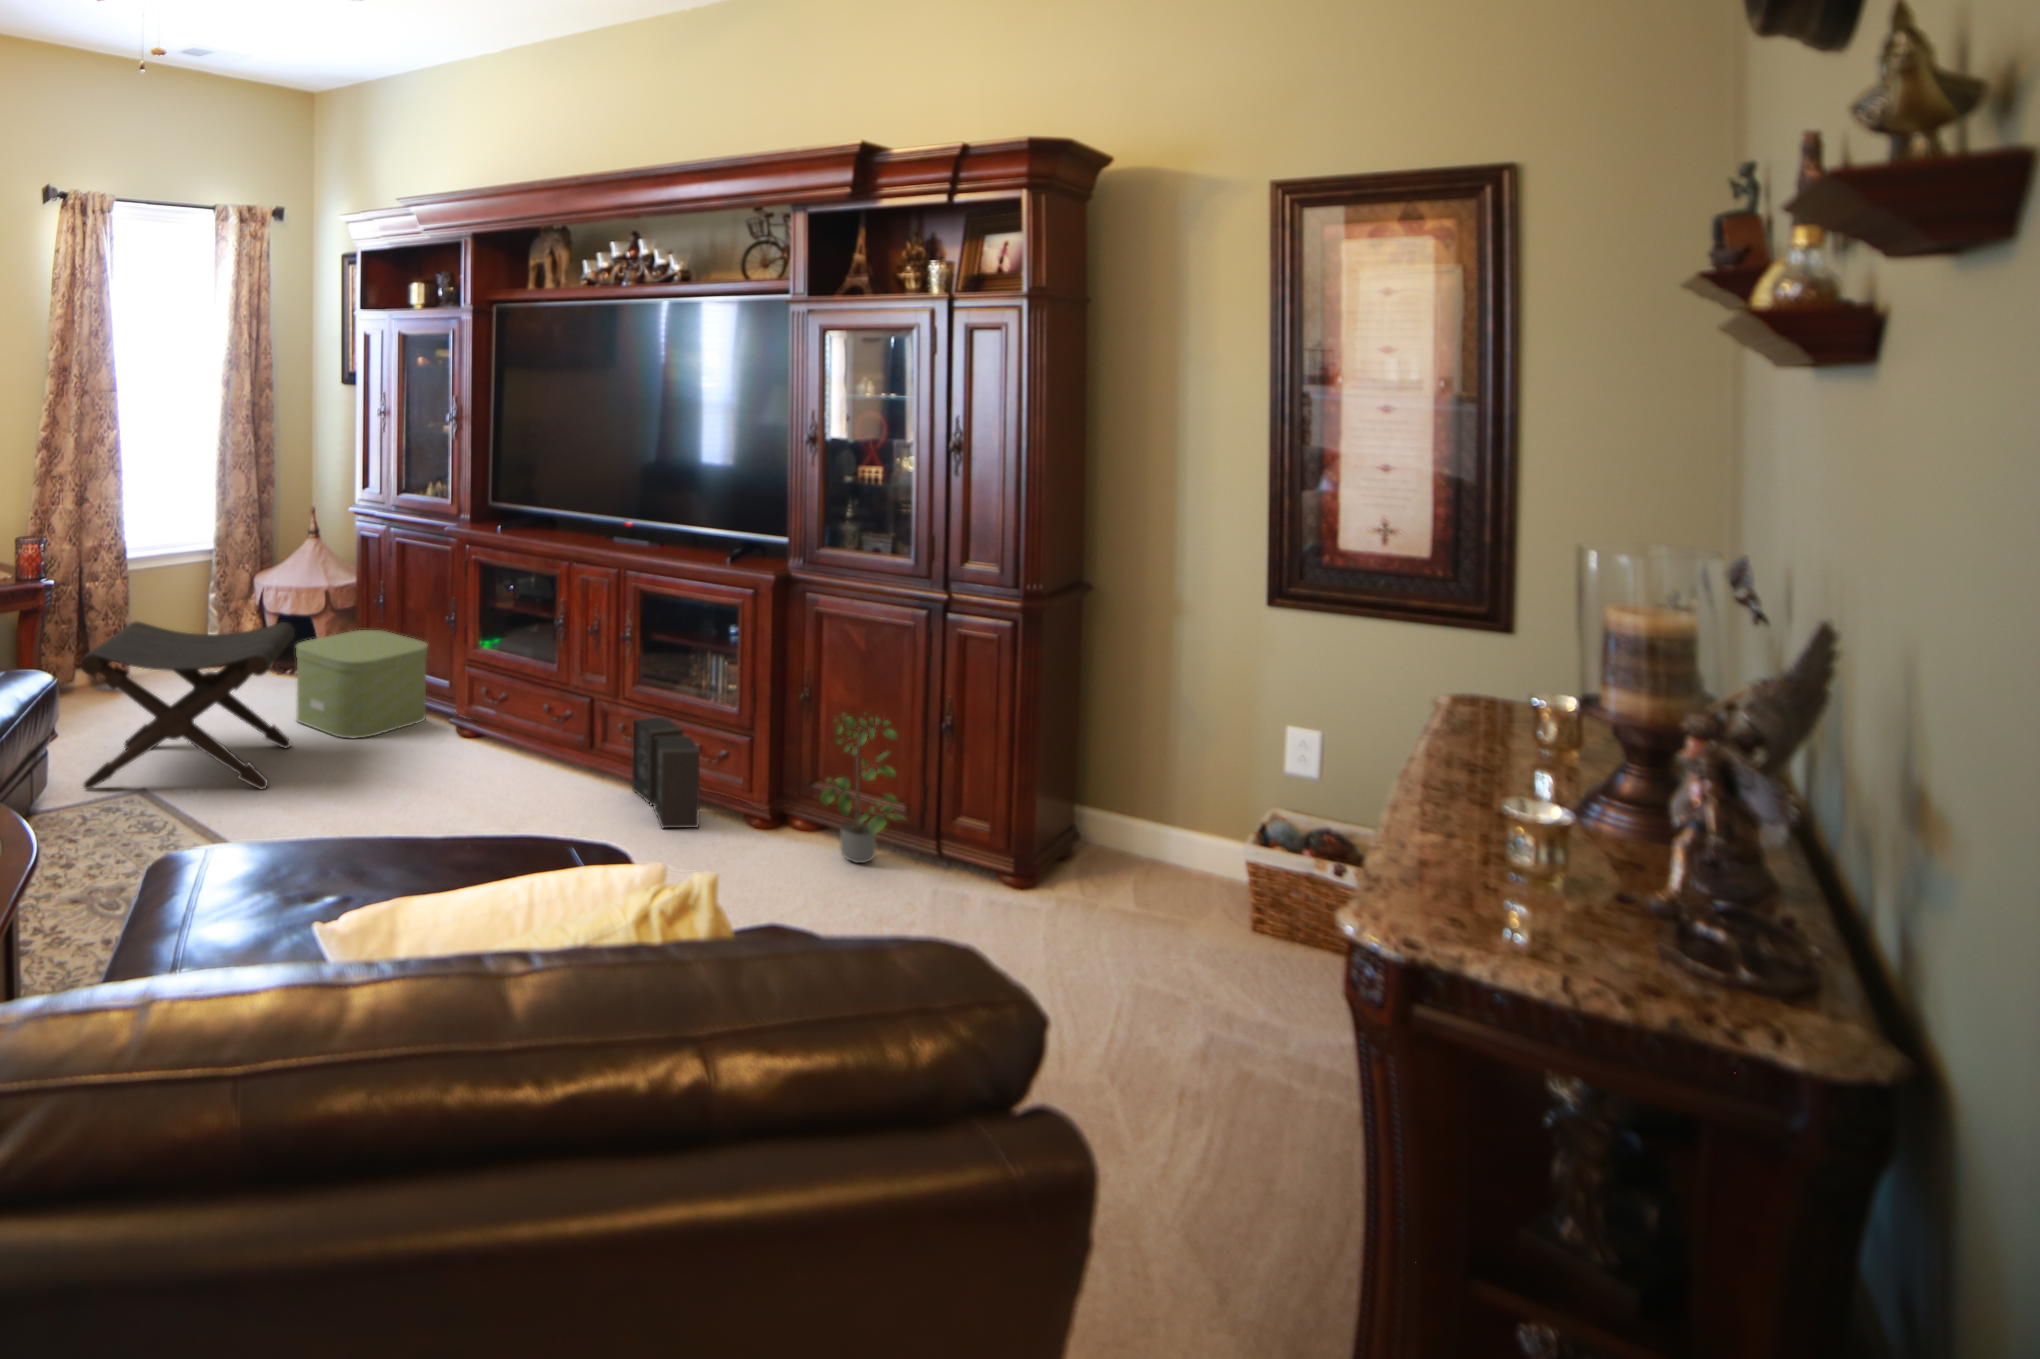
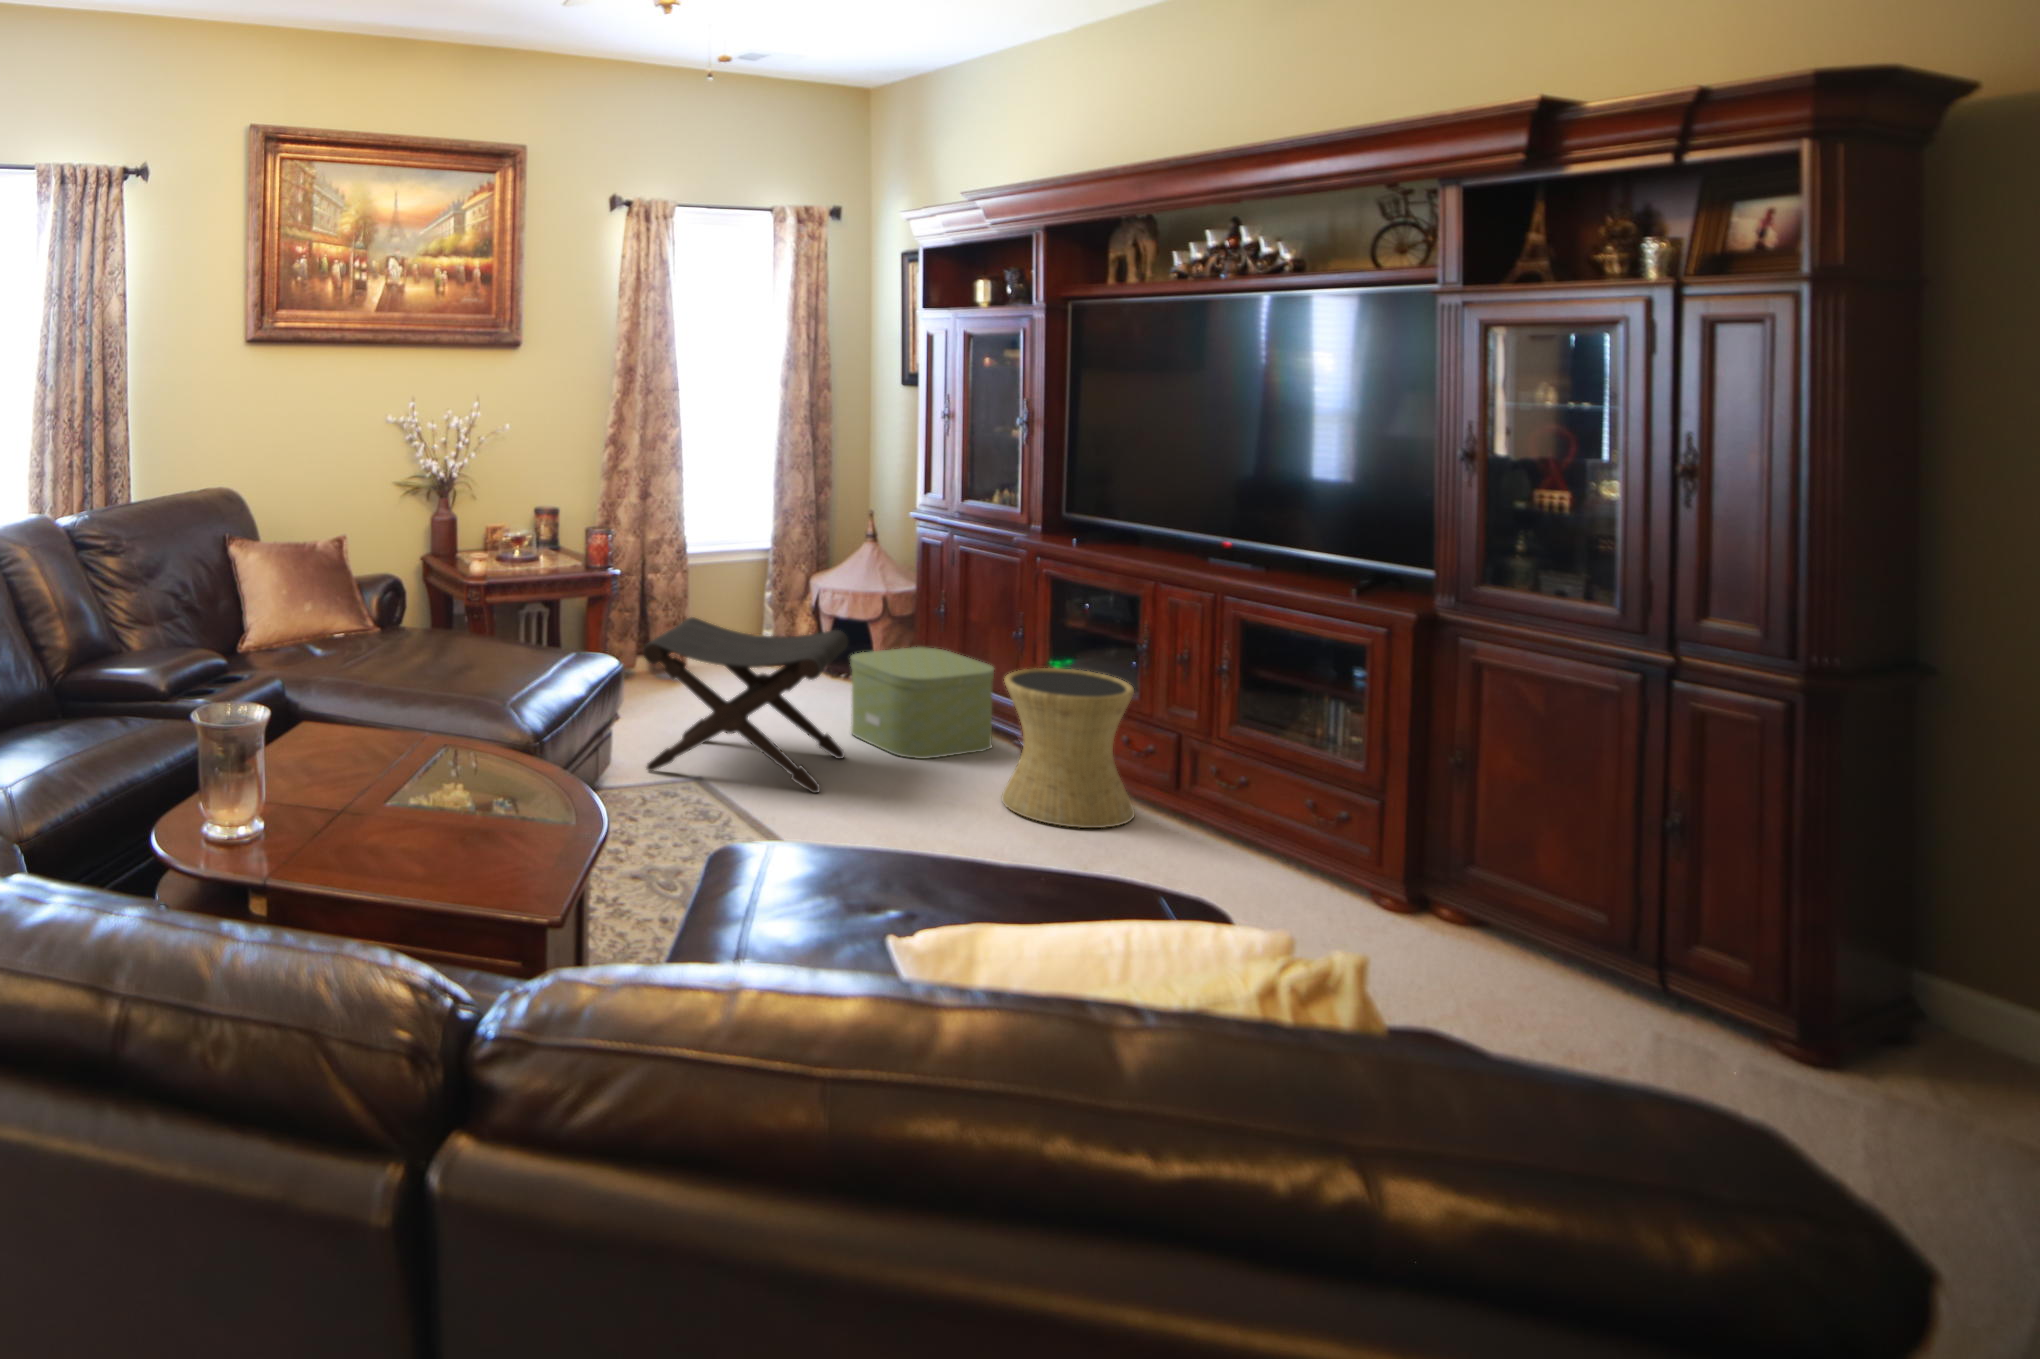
side table: none [439,641,553,789] -> present [1002,668,1135,828]
potted plant: present [820,714,905,863] -> none [1463,782,1589,967]
speaker: present [632,717,700,828] -> none [1229,770,1309,898]

